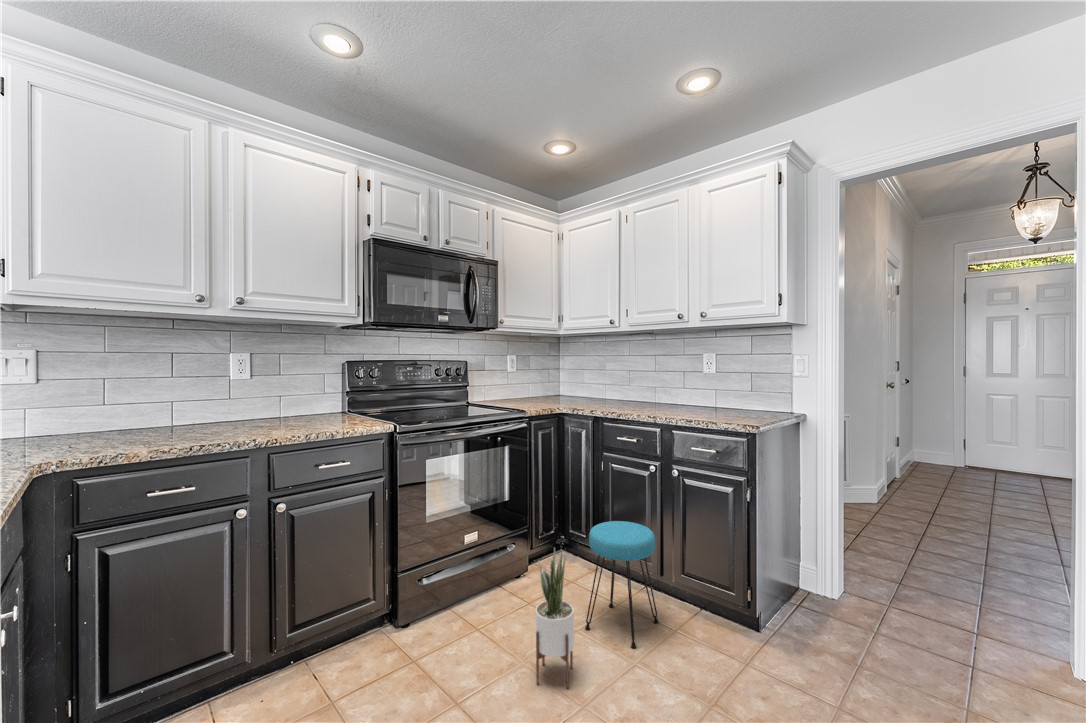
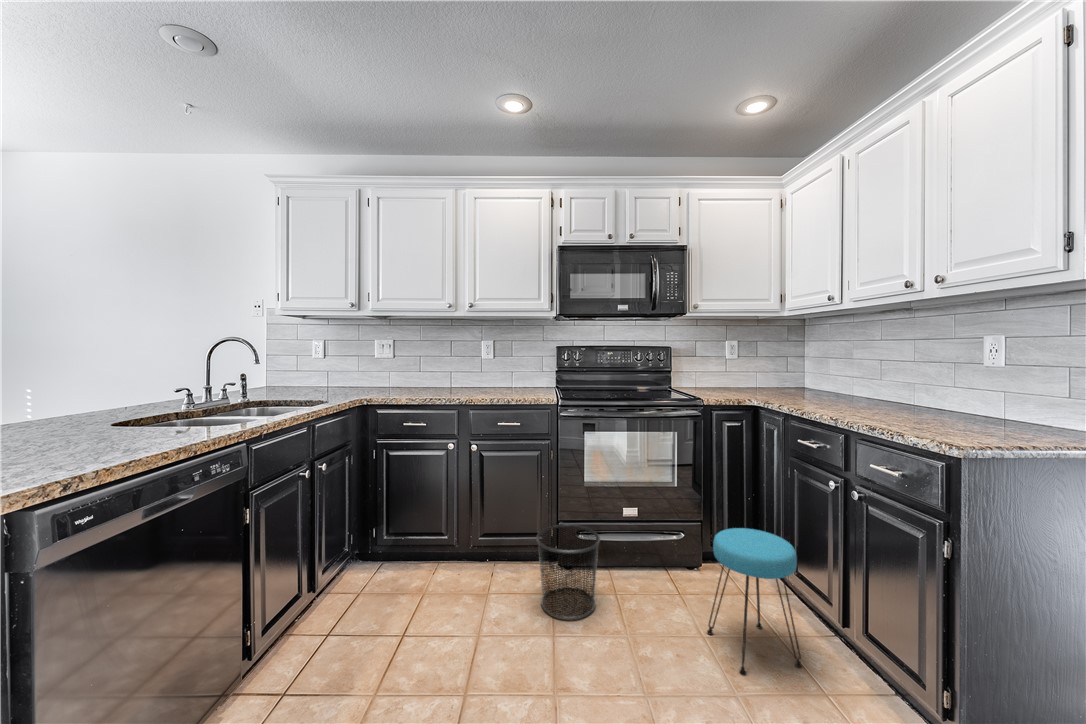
potted plant: present [536,548,574,688] -> none [611,528,661,668]
waste bin: none [410,570,488,688] -> present [536,524,600,620]

